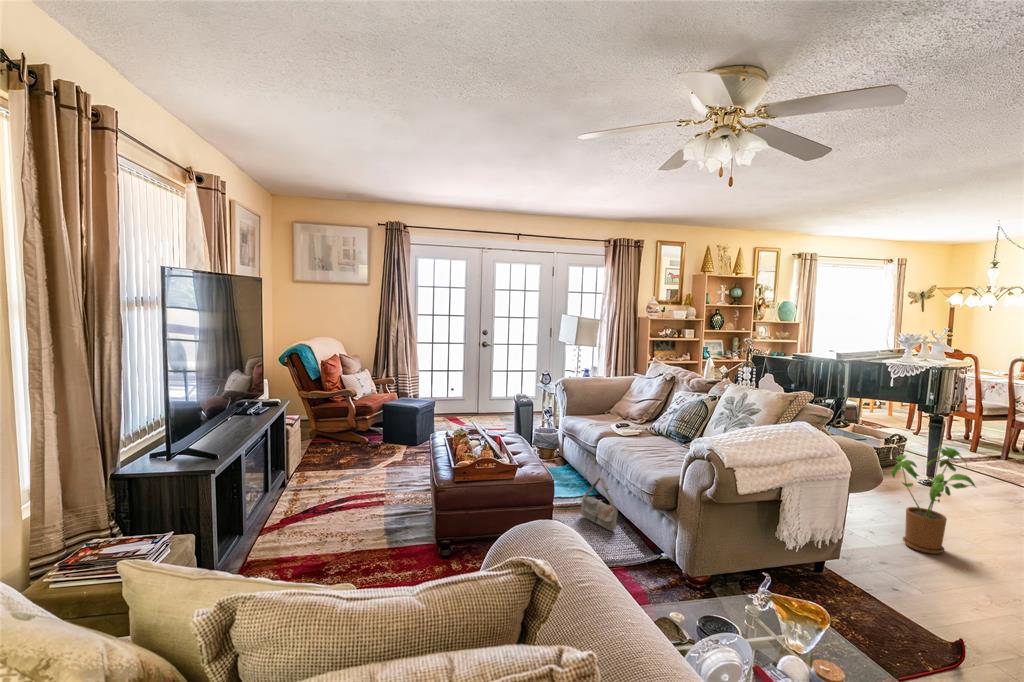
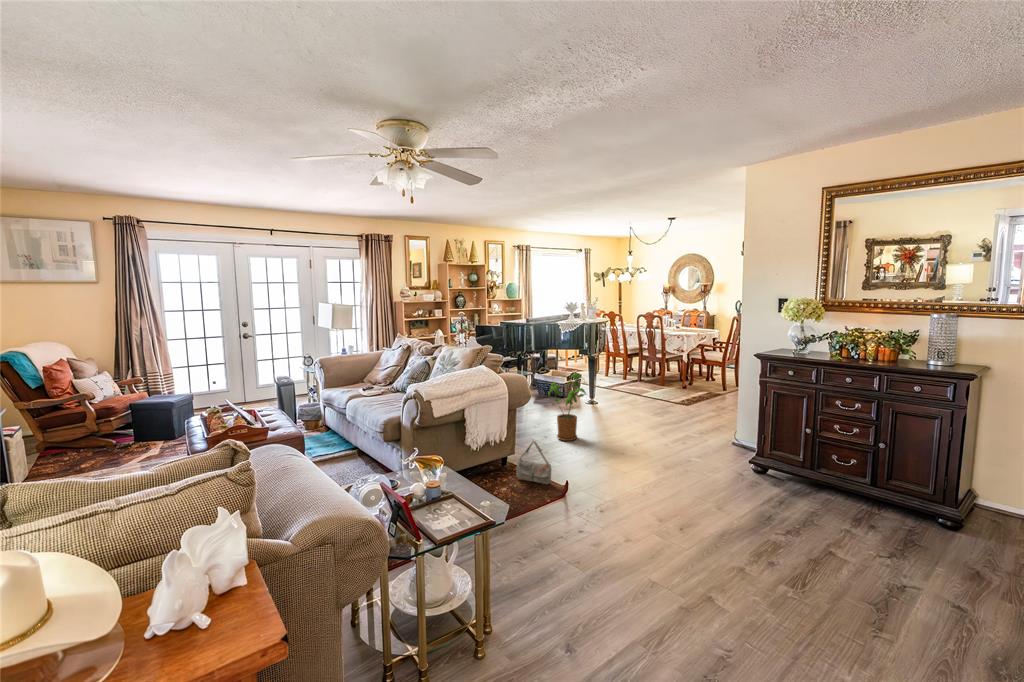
bag: present [581,477,618,531] -> present [516,441,551,484]

